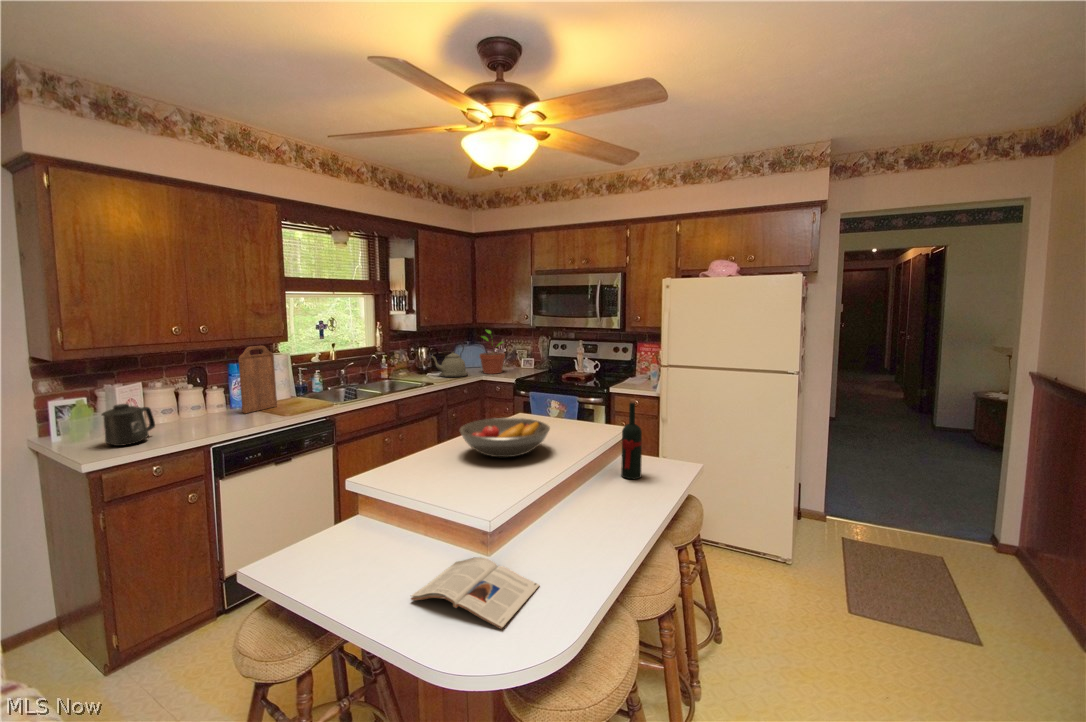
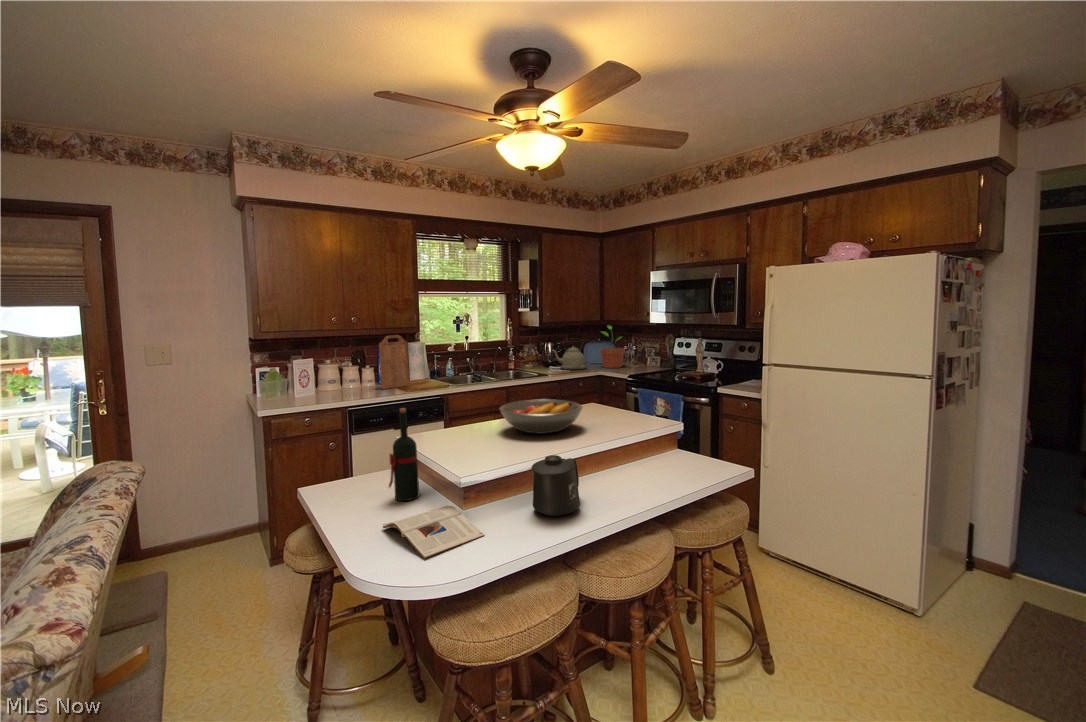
wine bottle: present [621,399,642,479] -> present [389,408,419,501]
mug: present [102,404,155,446] -> present [531,455,580,516]

